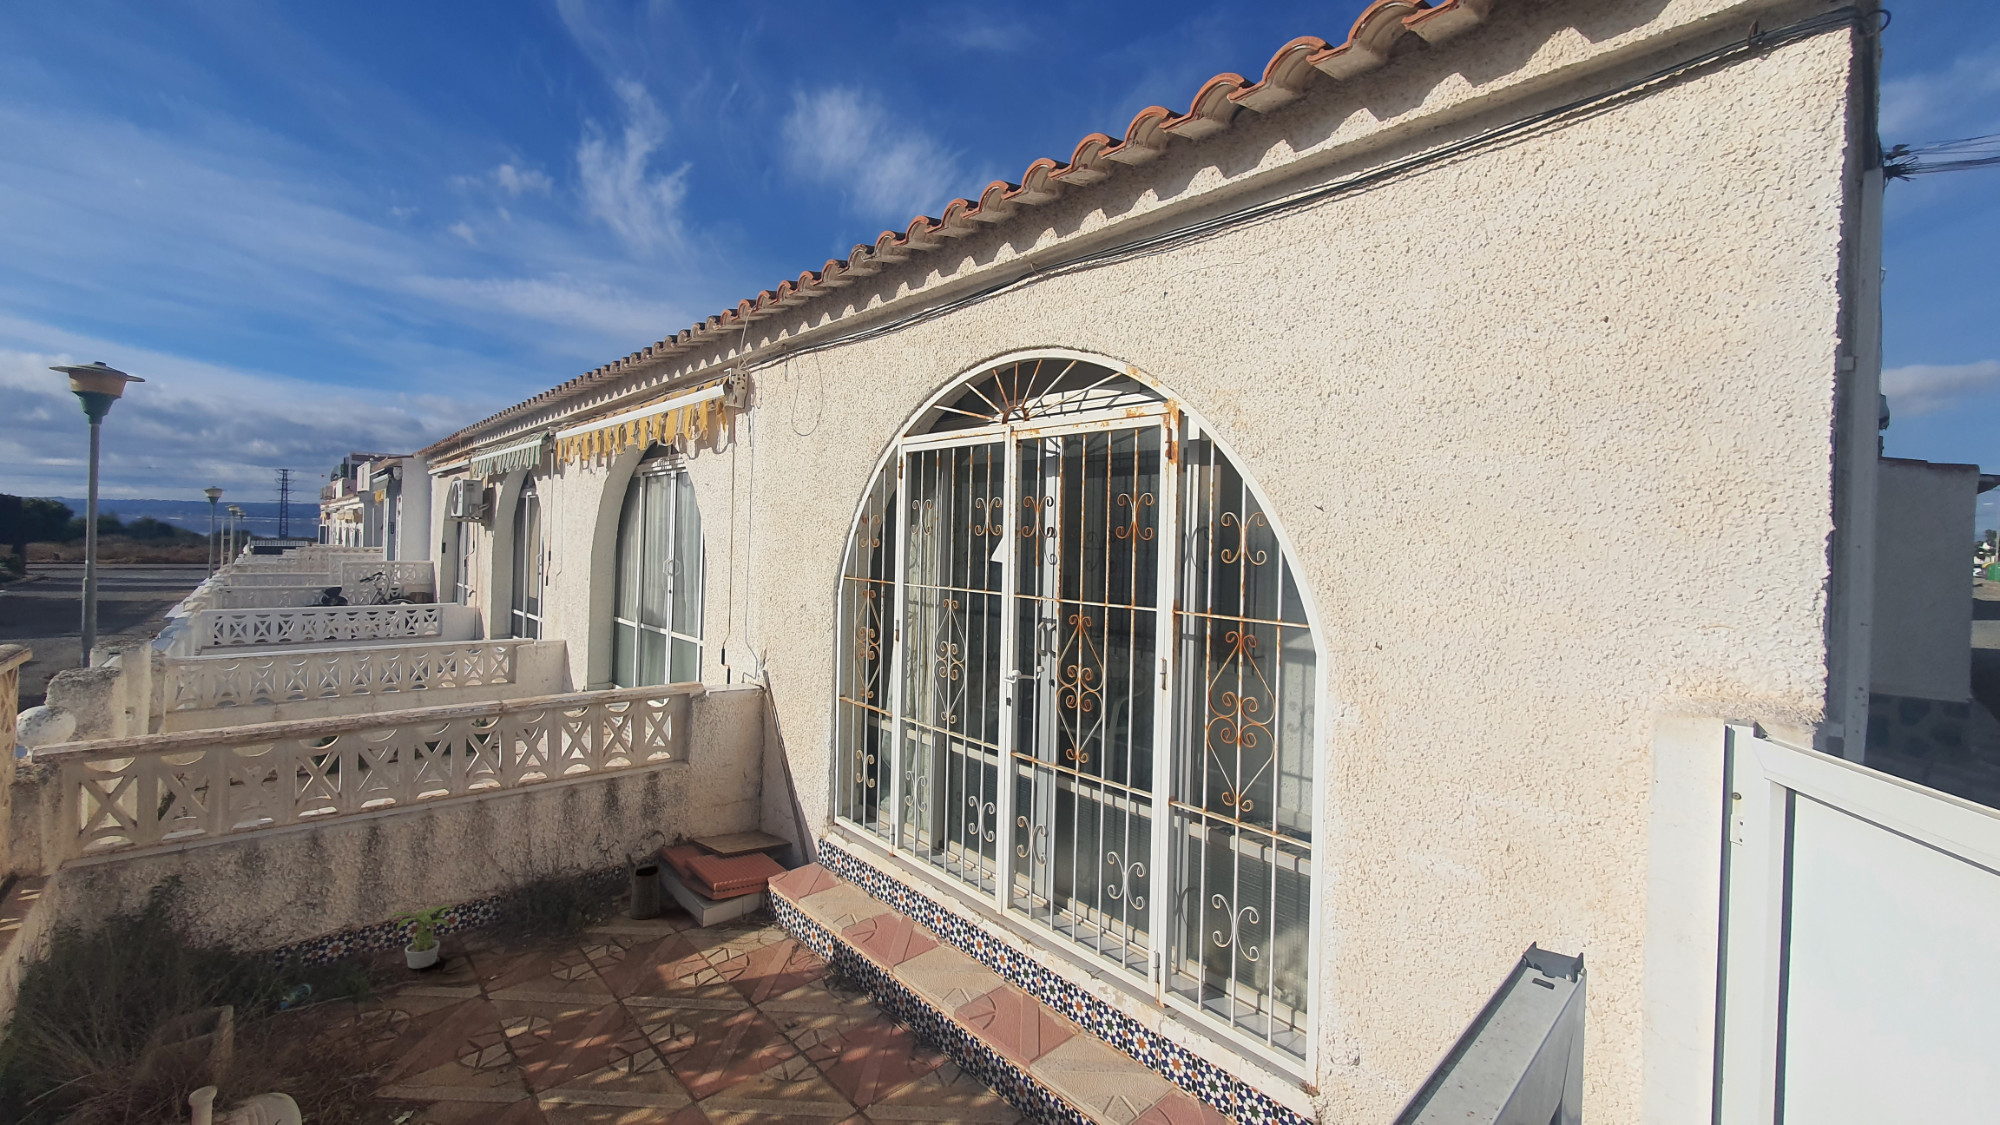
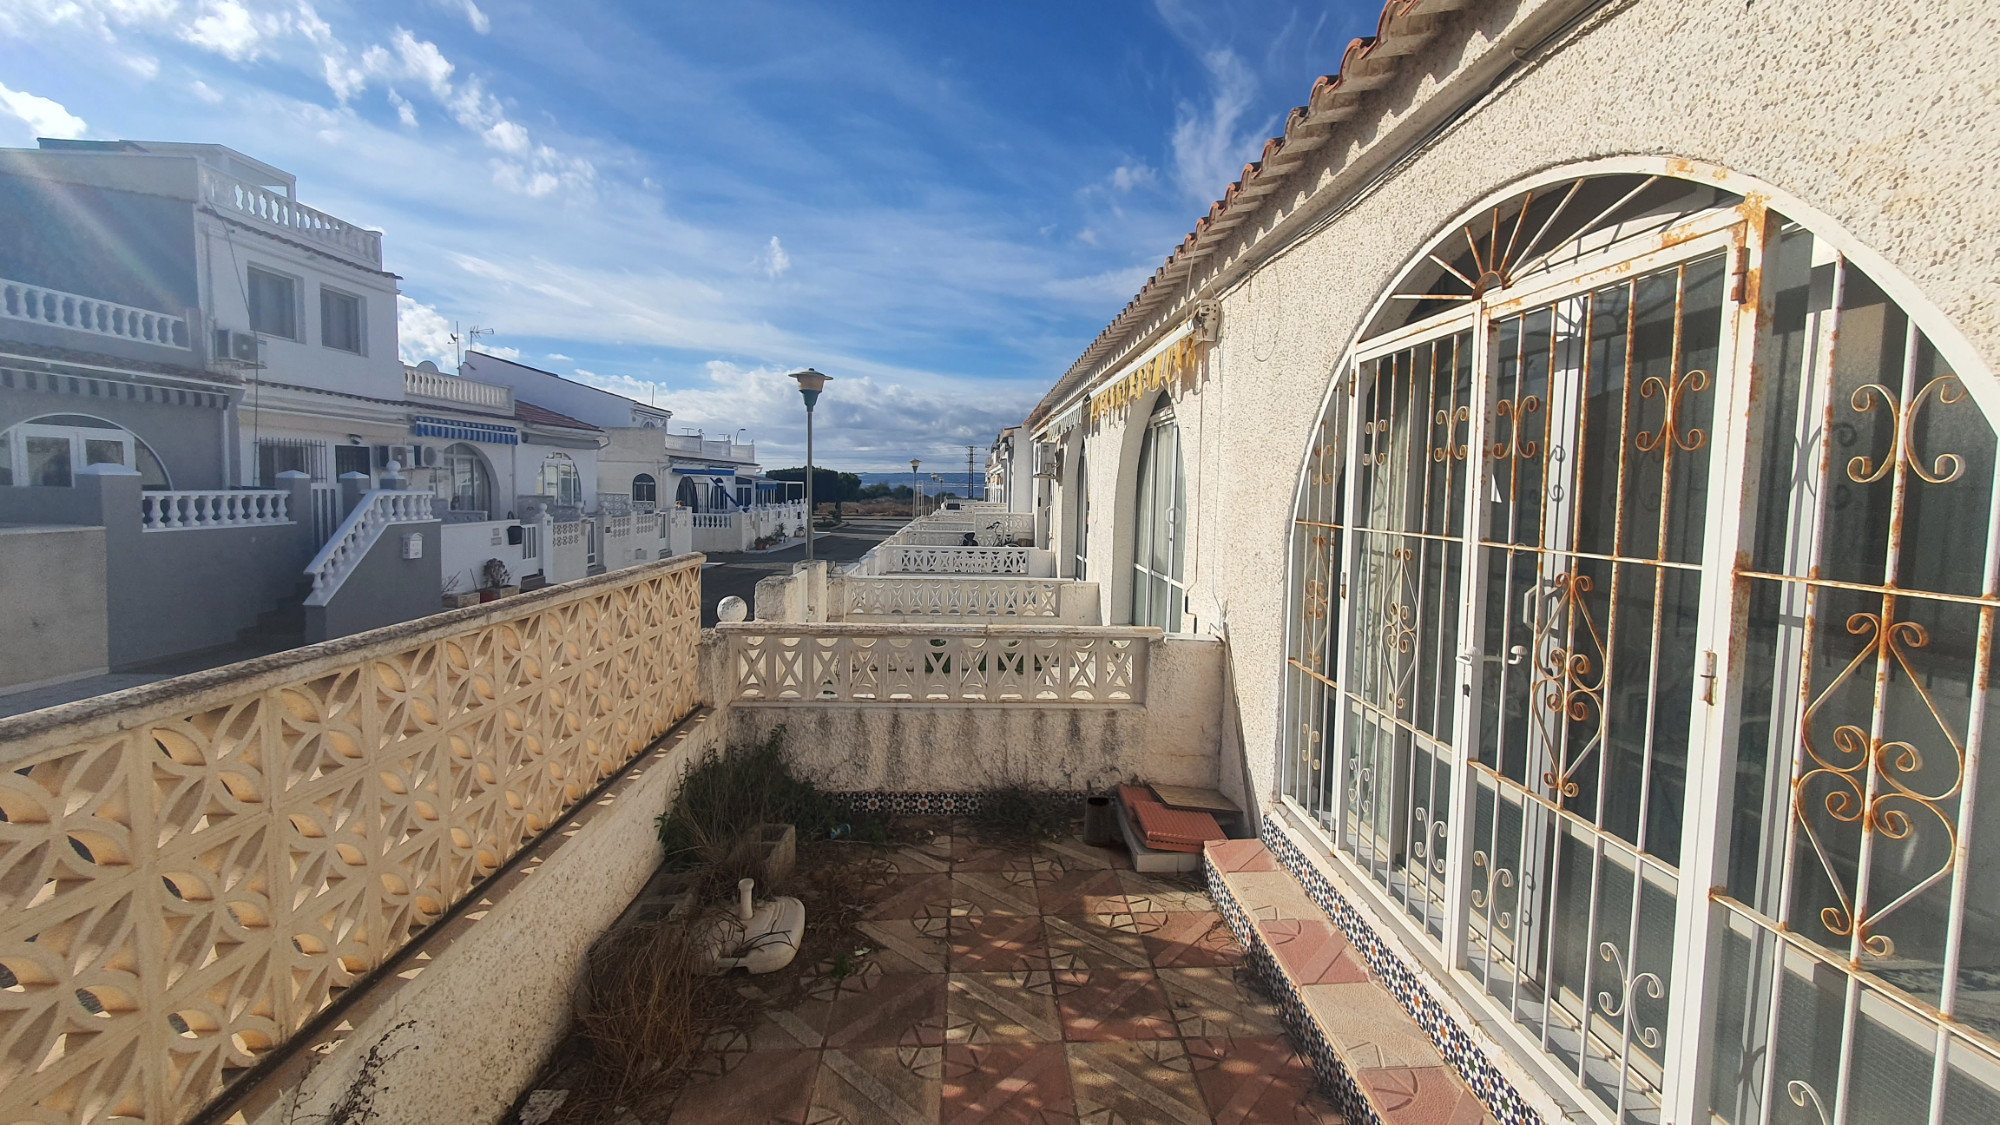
potted plant: present [389,905,454,968] -> none [900,789,947,838]

